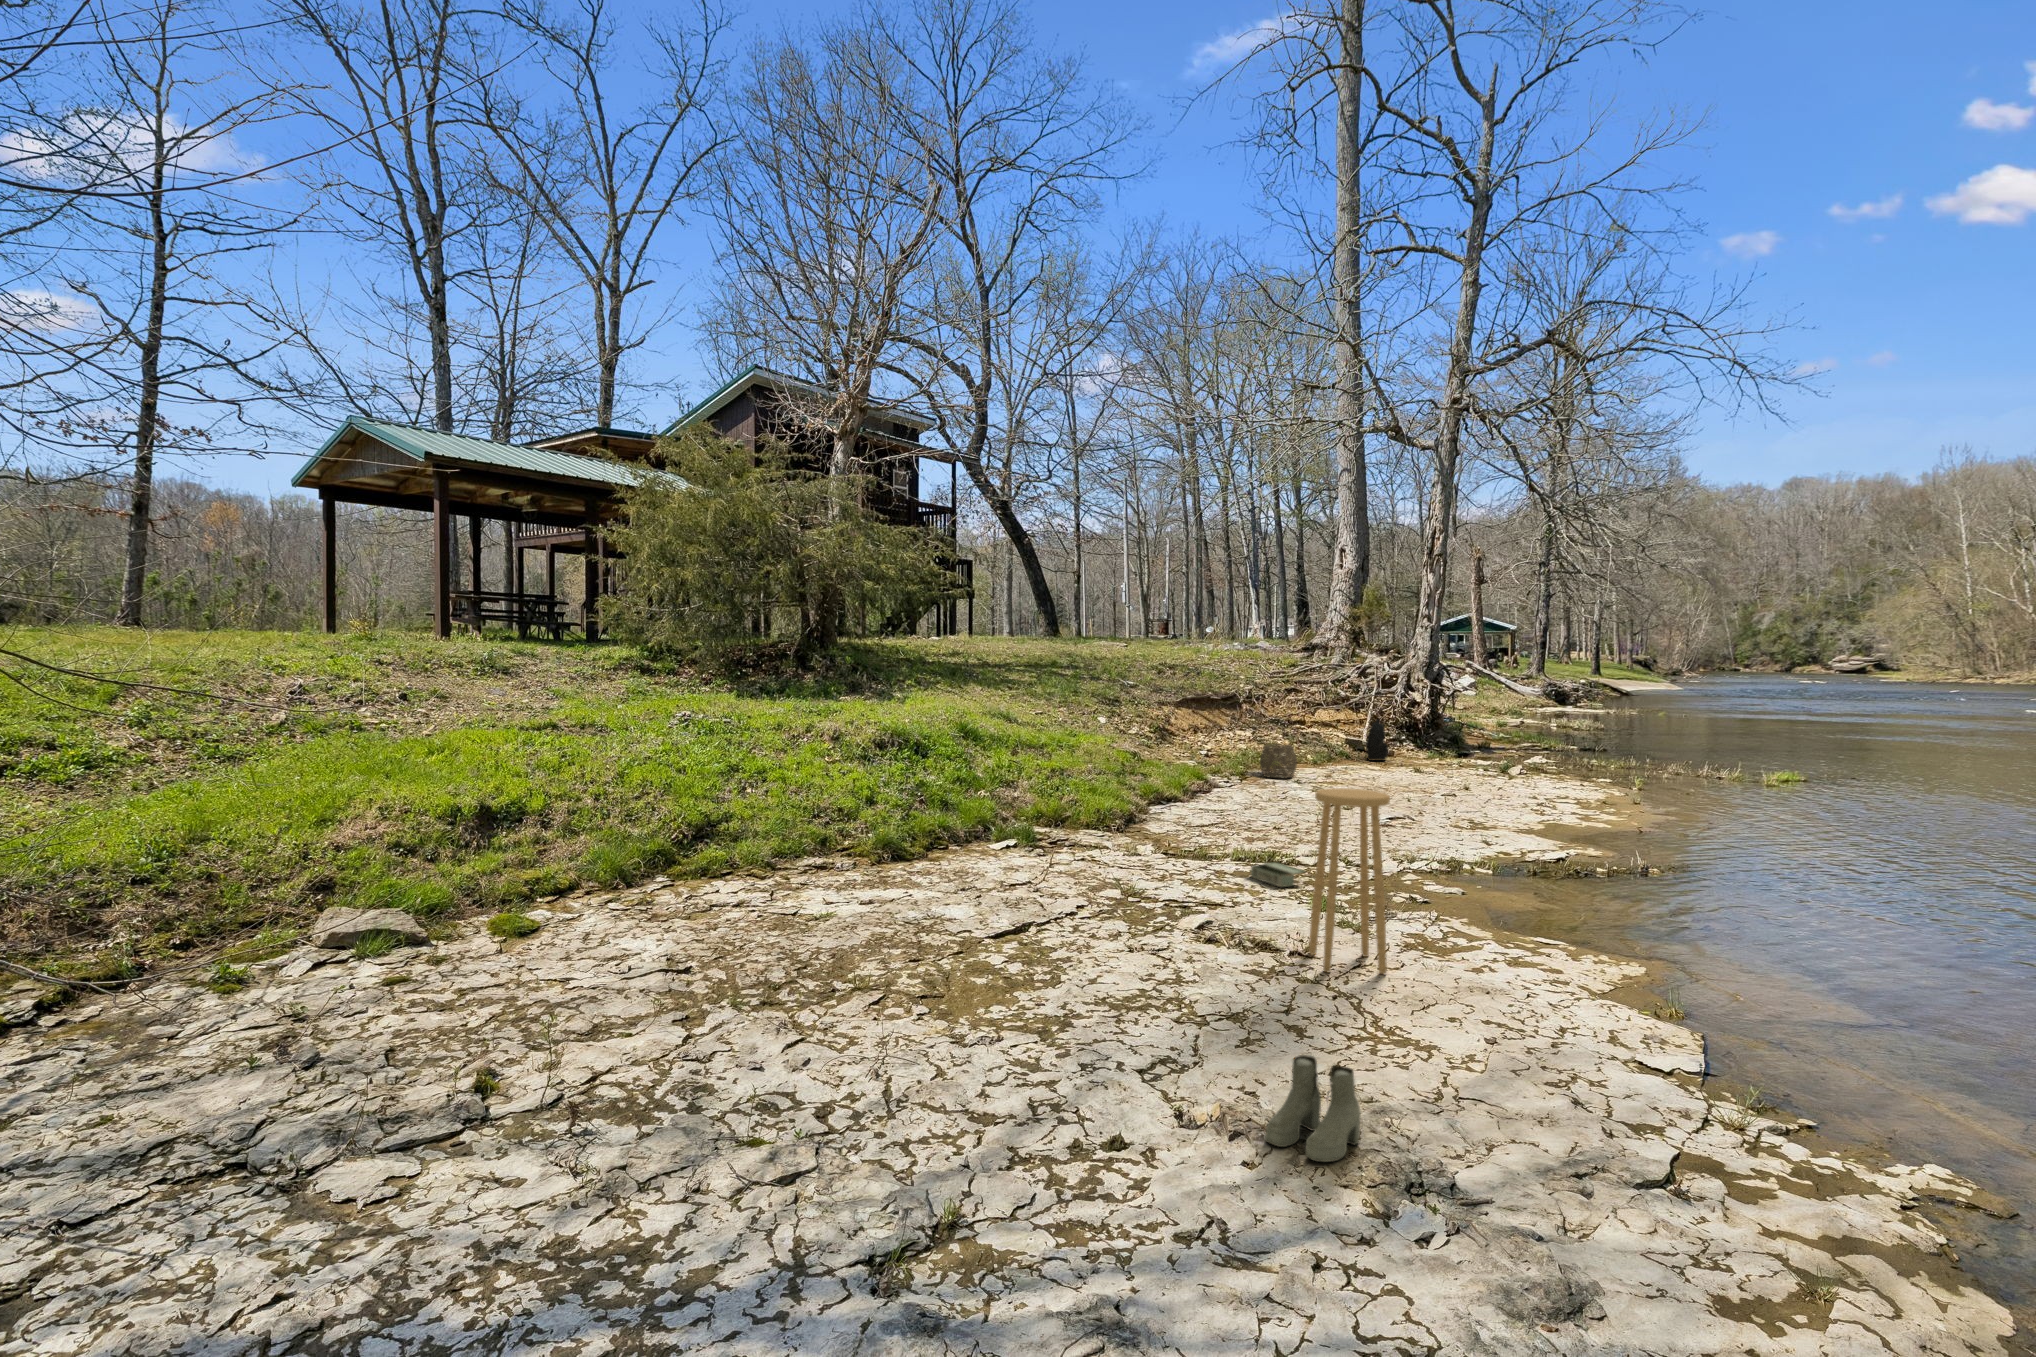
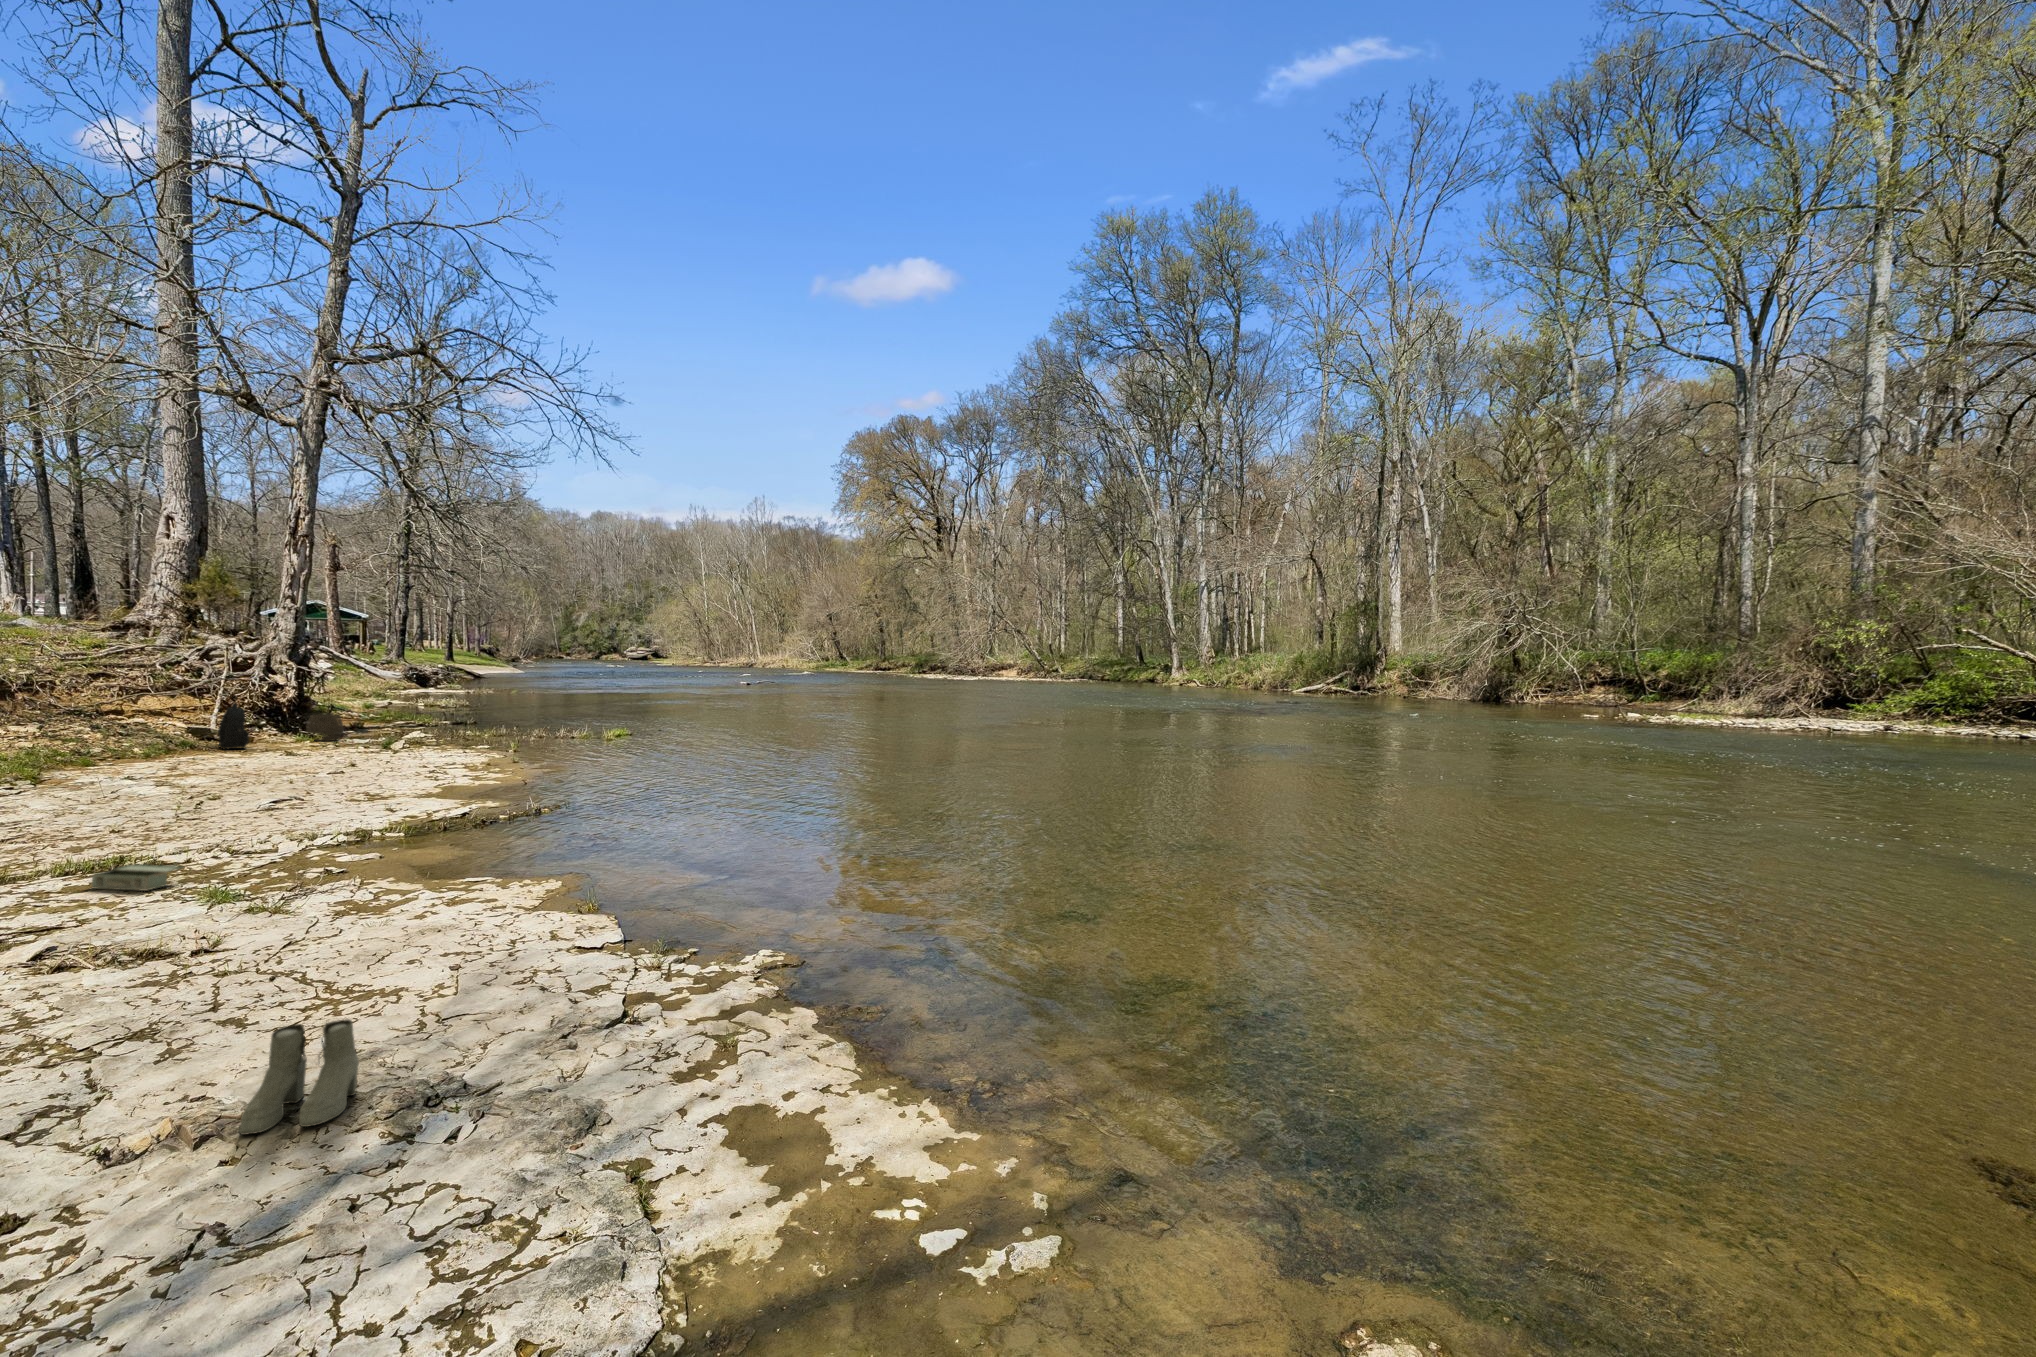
woven basket: present [1260,744,1297,778] -> present [306,714,343,741]
stool: present [1309,788,1390,974] -> none [218,757,330,958]

